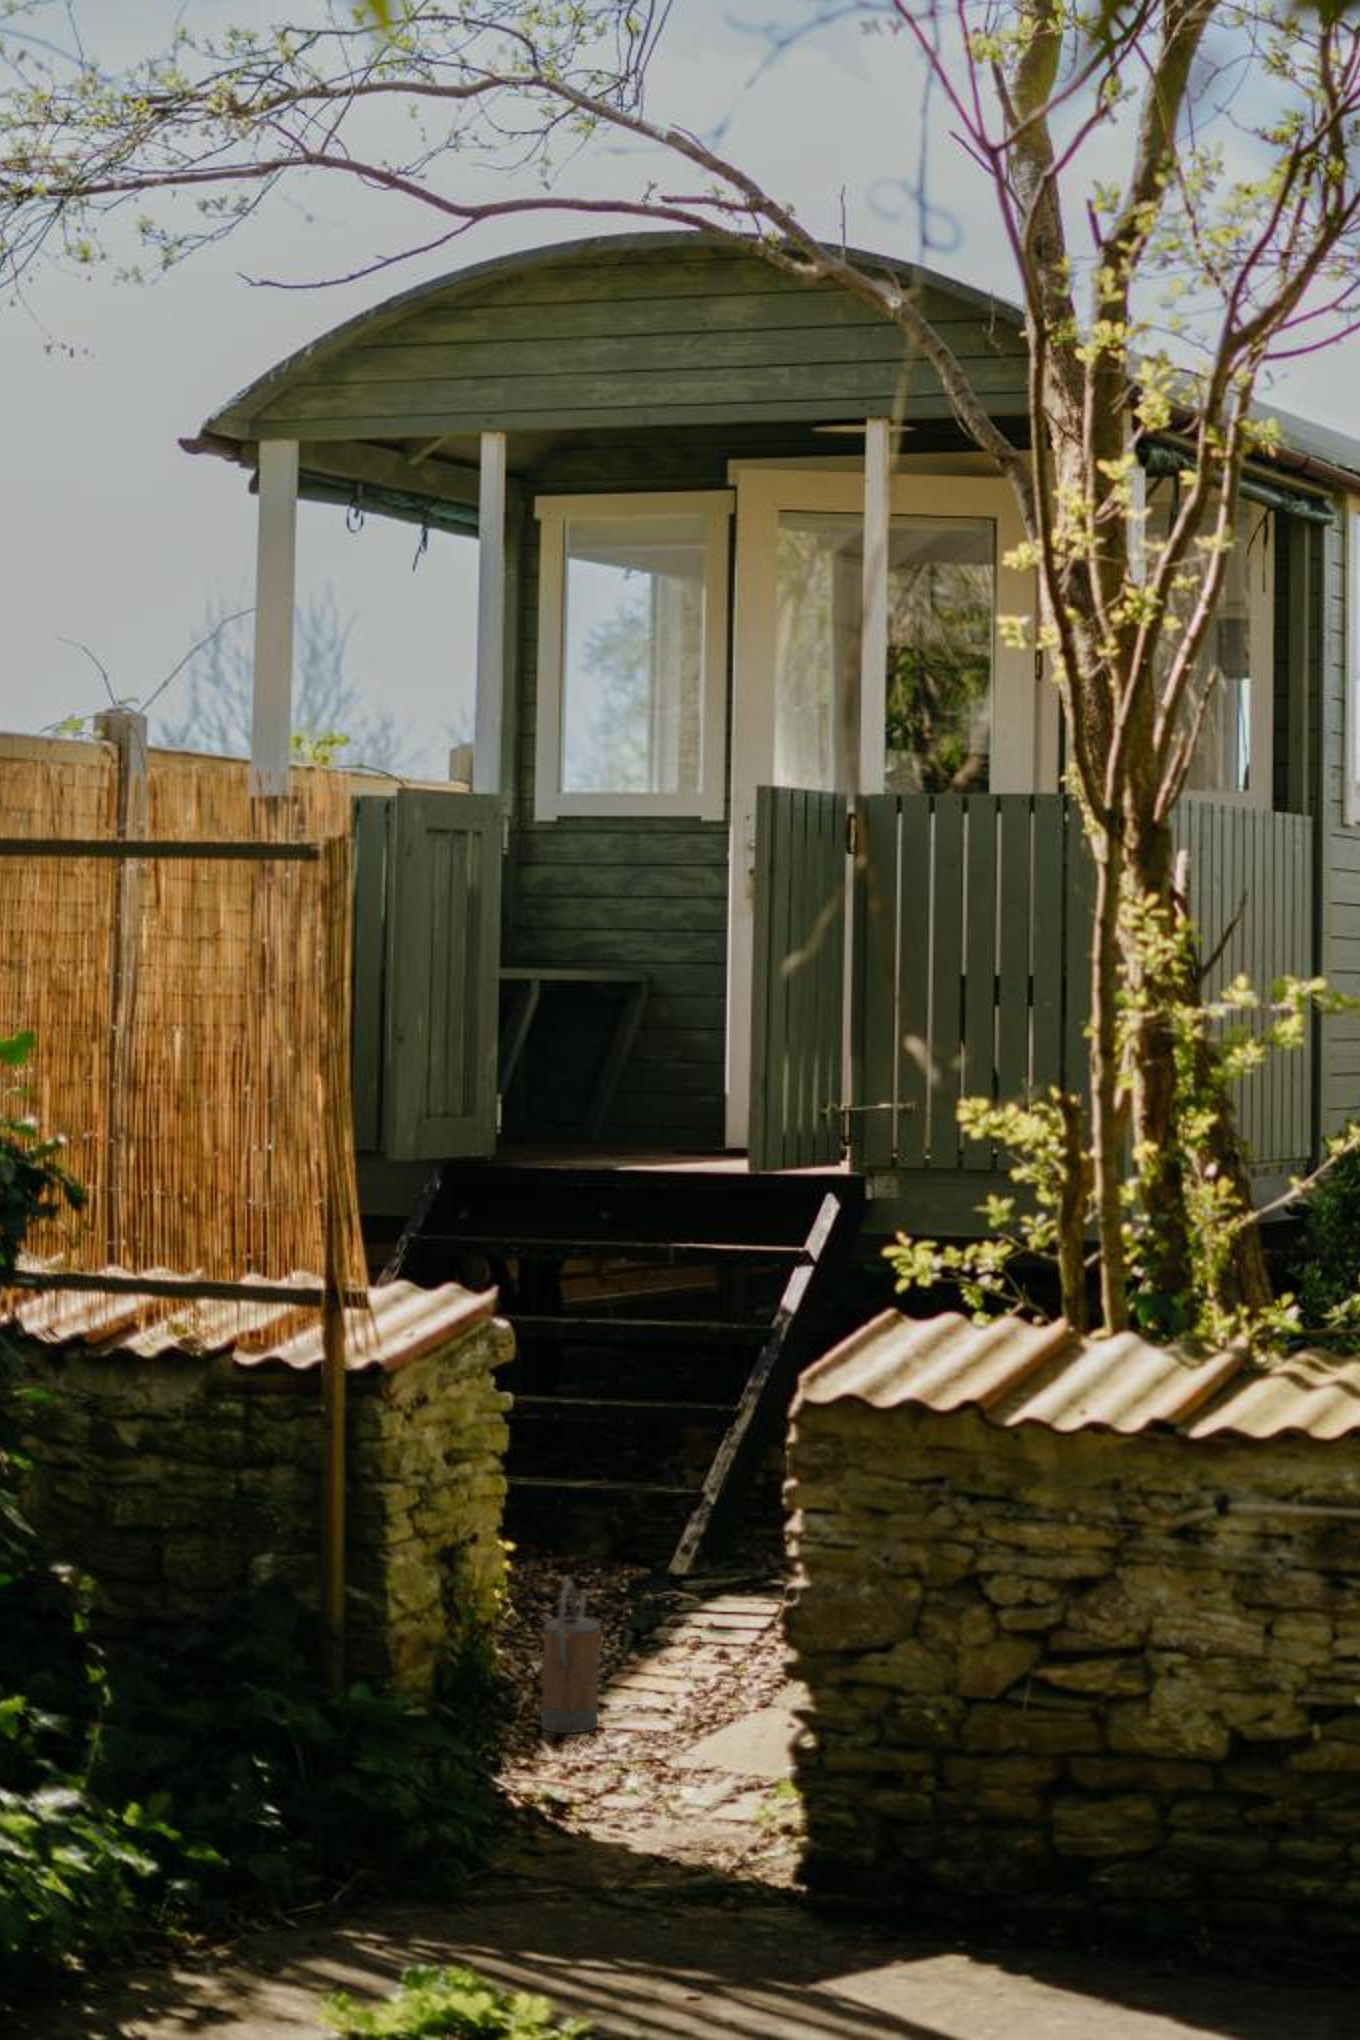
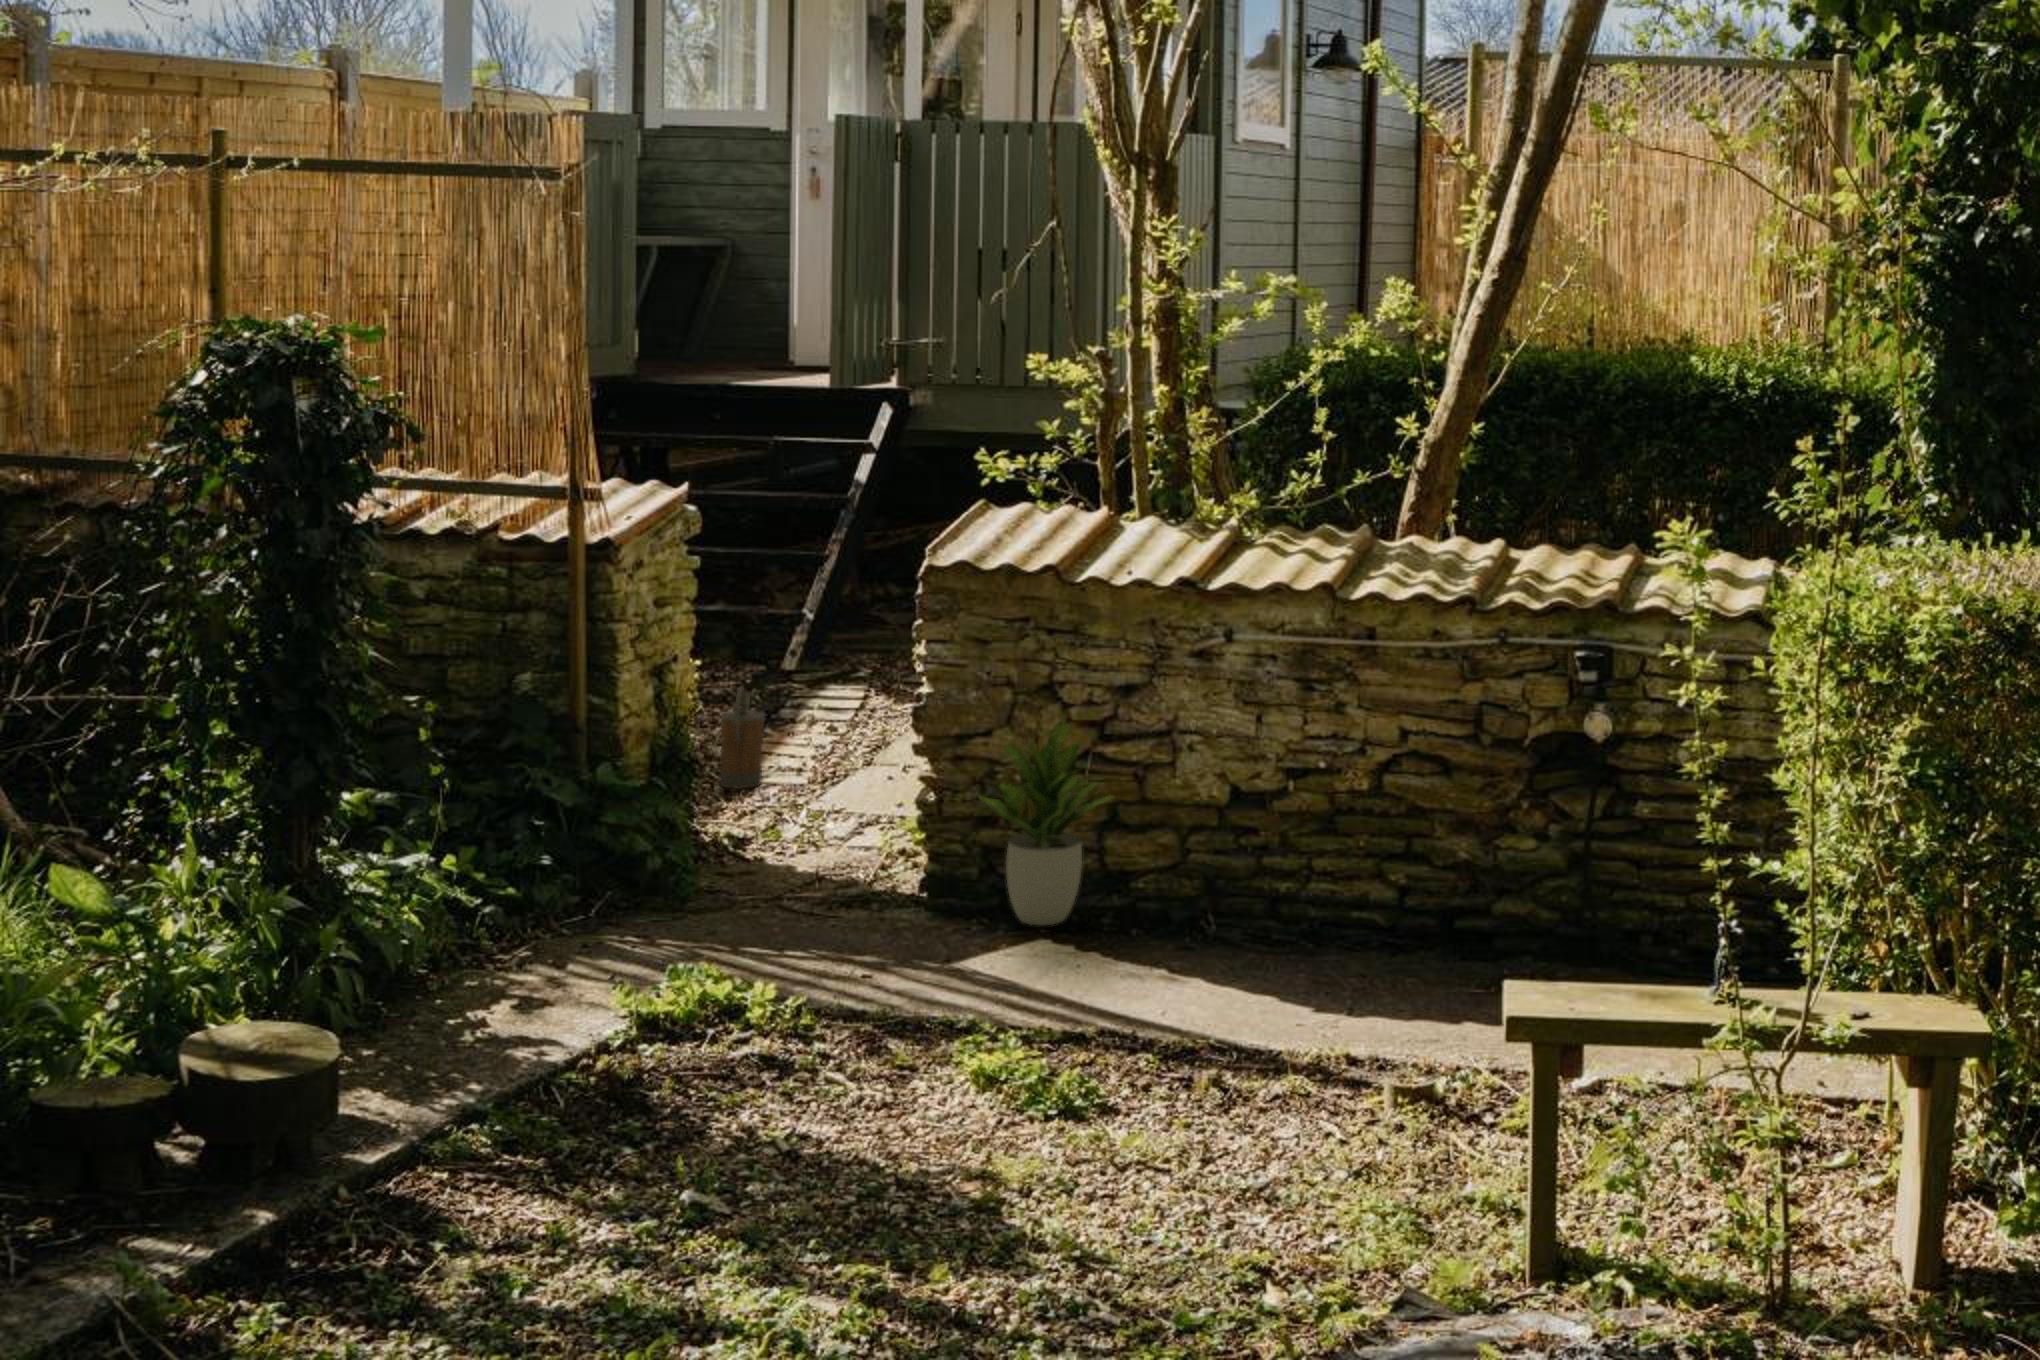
potted plant: none [859,1617,1058,1950] -> present [979,715,1113,925]

